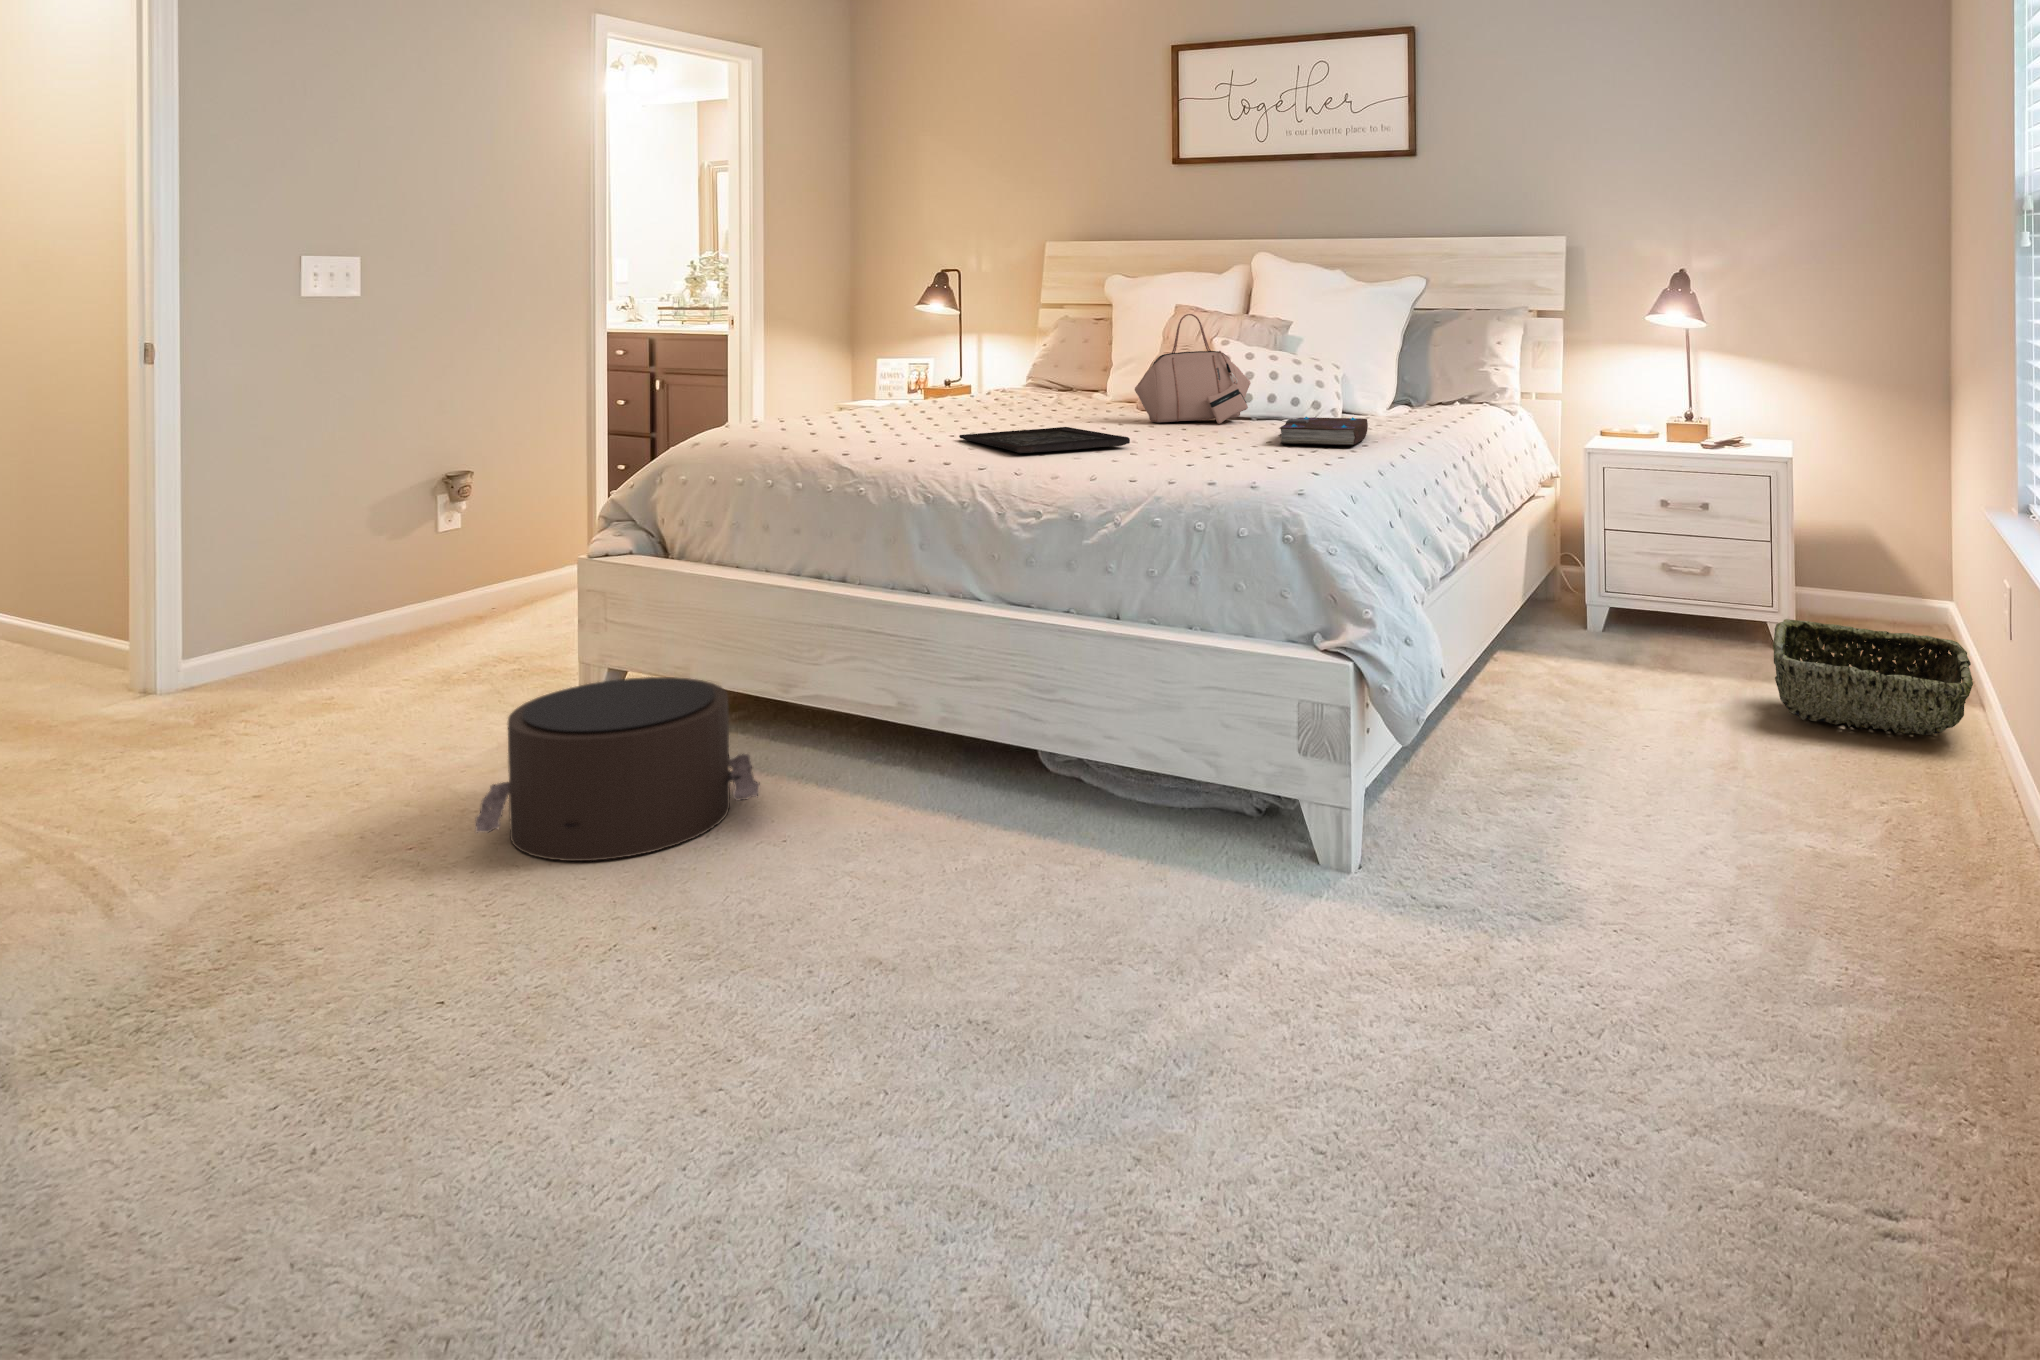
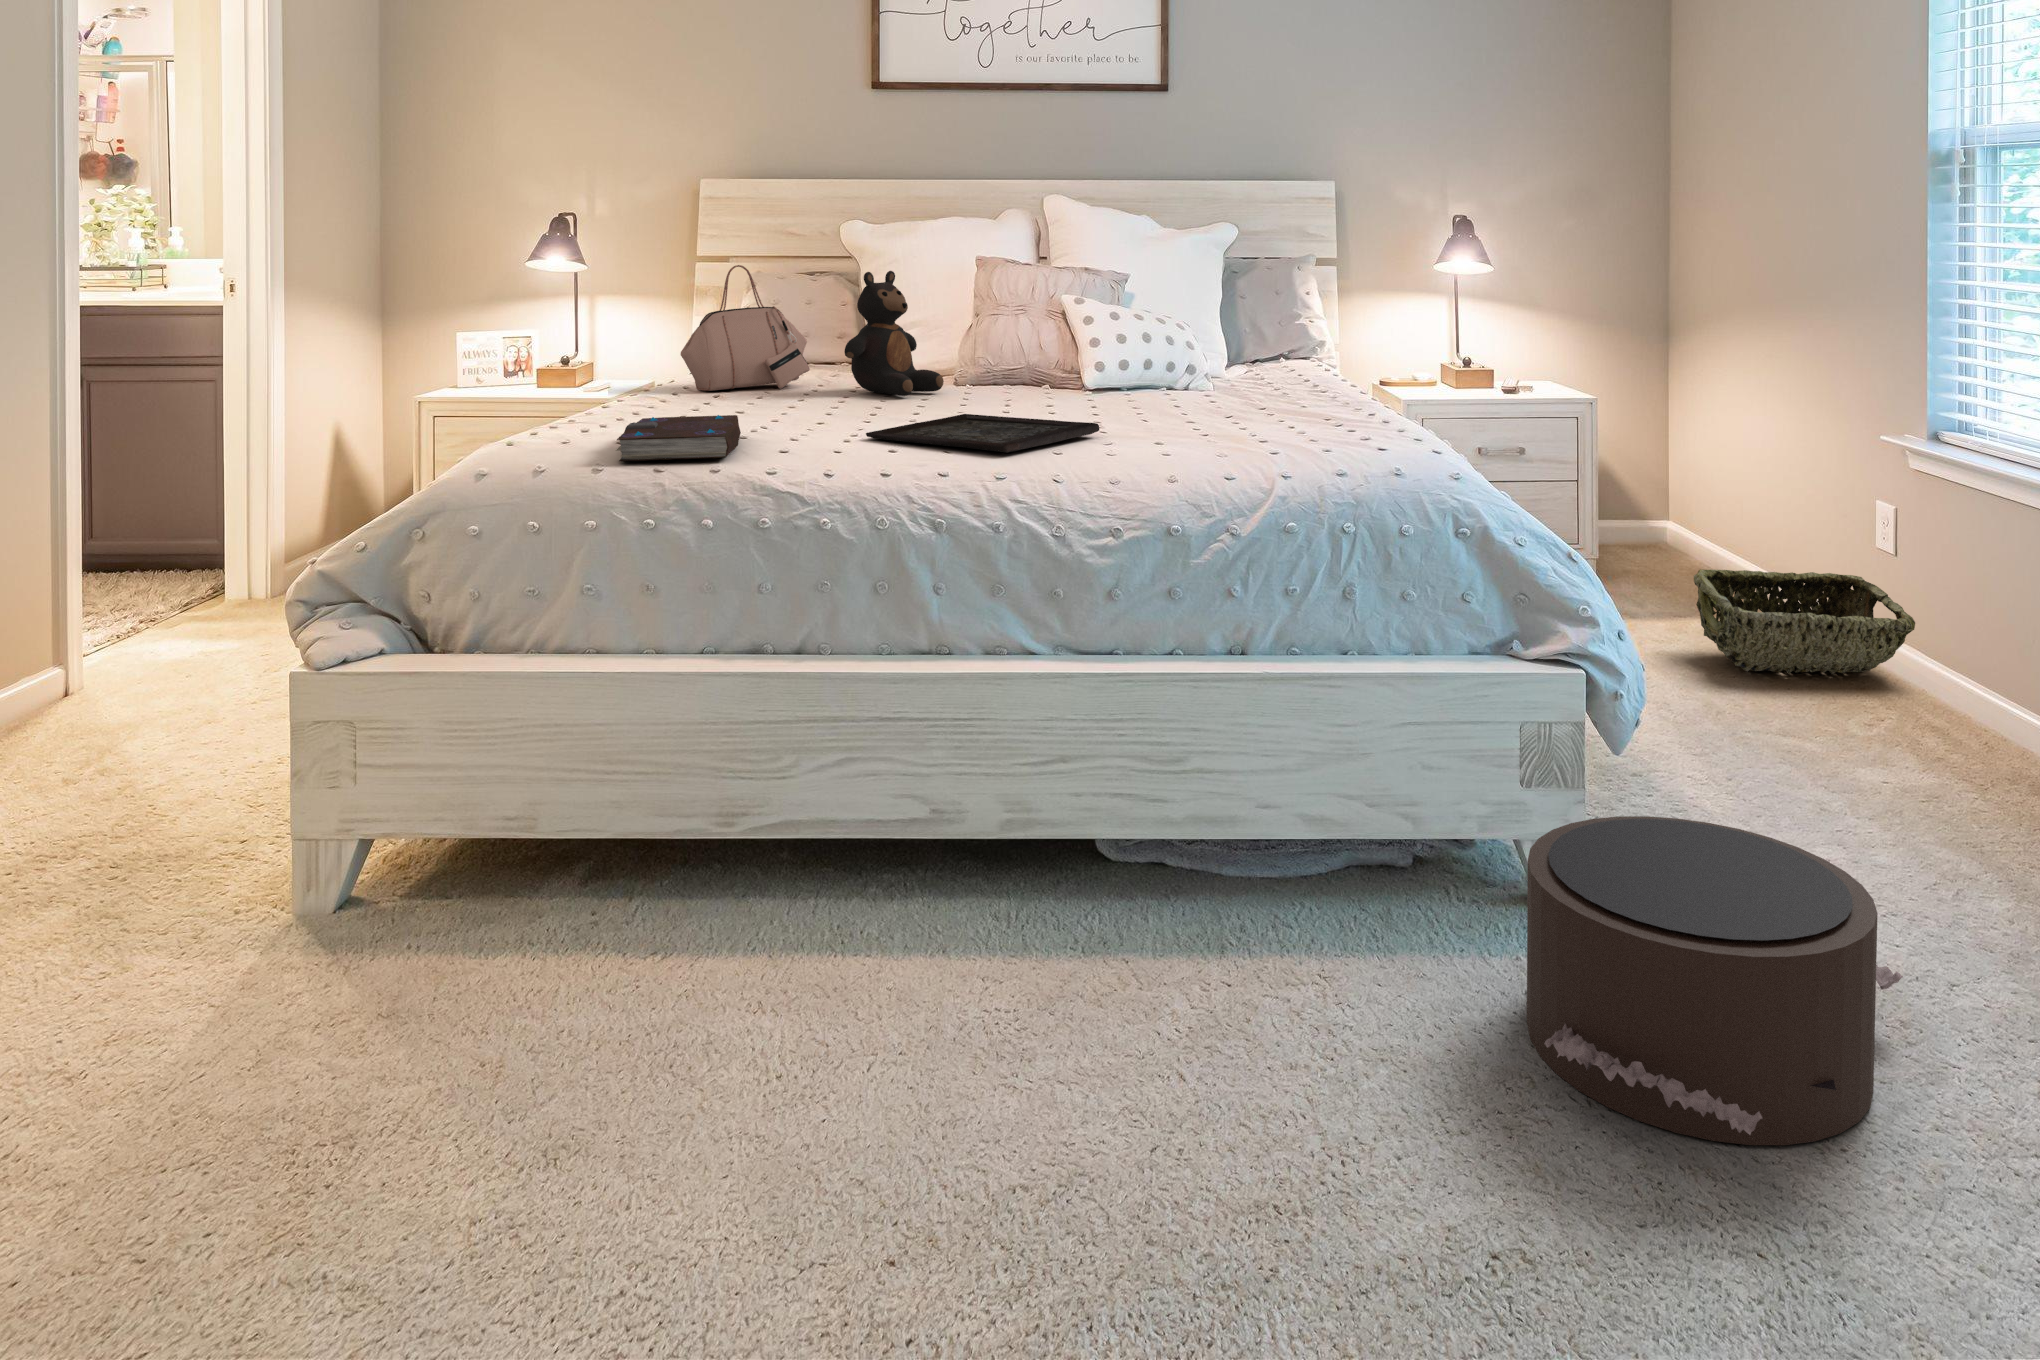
teddy bear: none [1037,314,1117,414] -> present [844,271,944,396]
handbag: present [1135,314,1251,424] -> present [681,265,810,391]
book: present [1278,417,1368,445] -> present [616,415,741,461]
pouf: present [476,677,760,861] -> present [1527,816,1903,1145]

